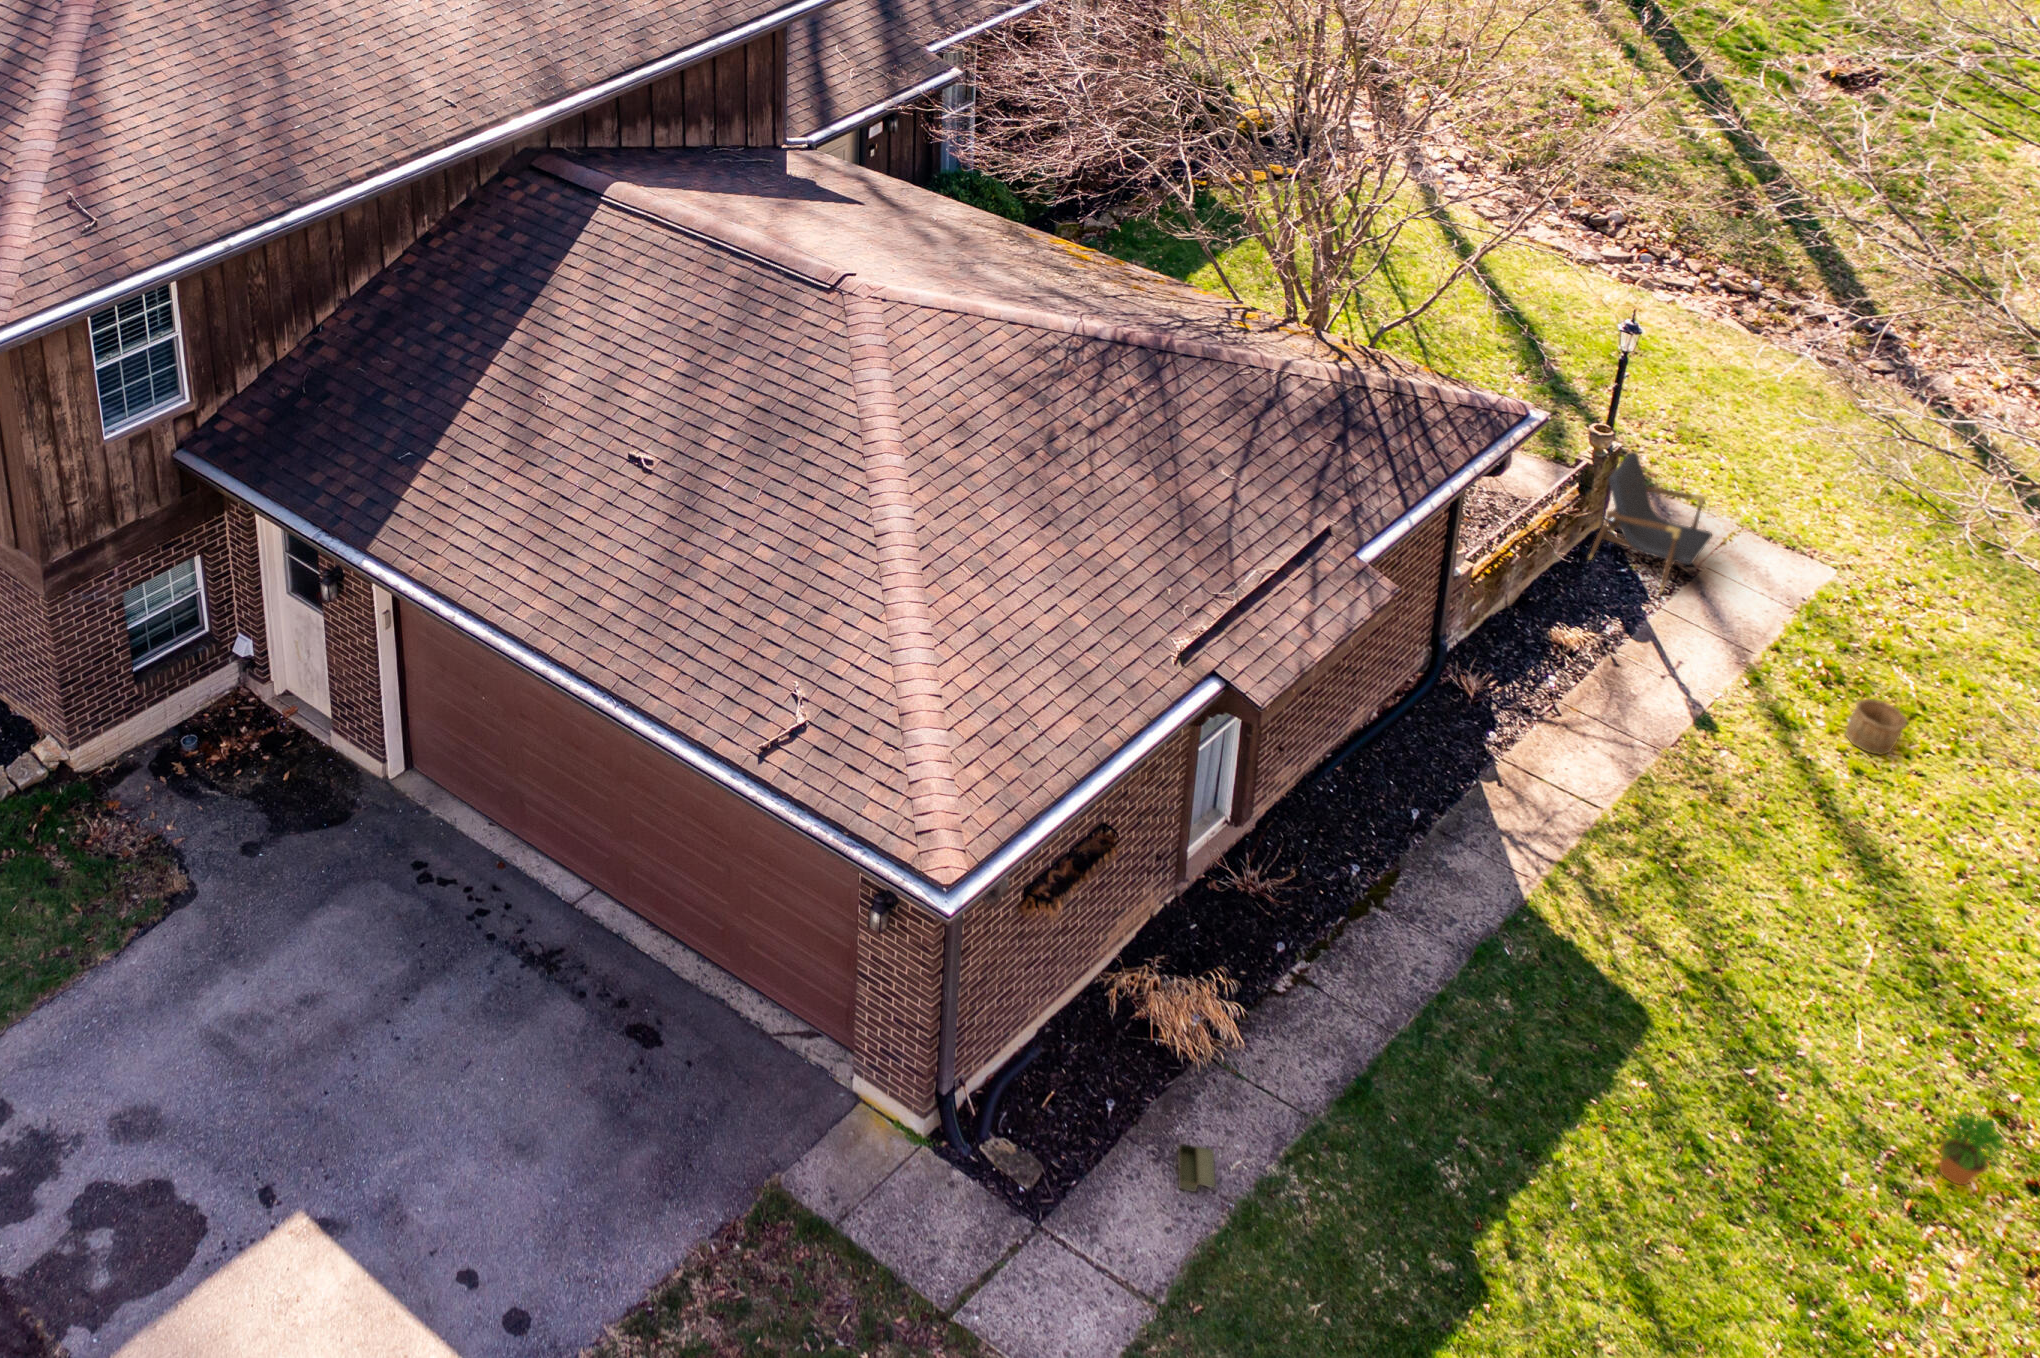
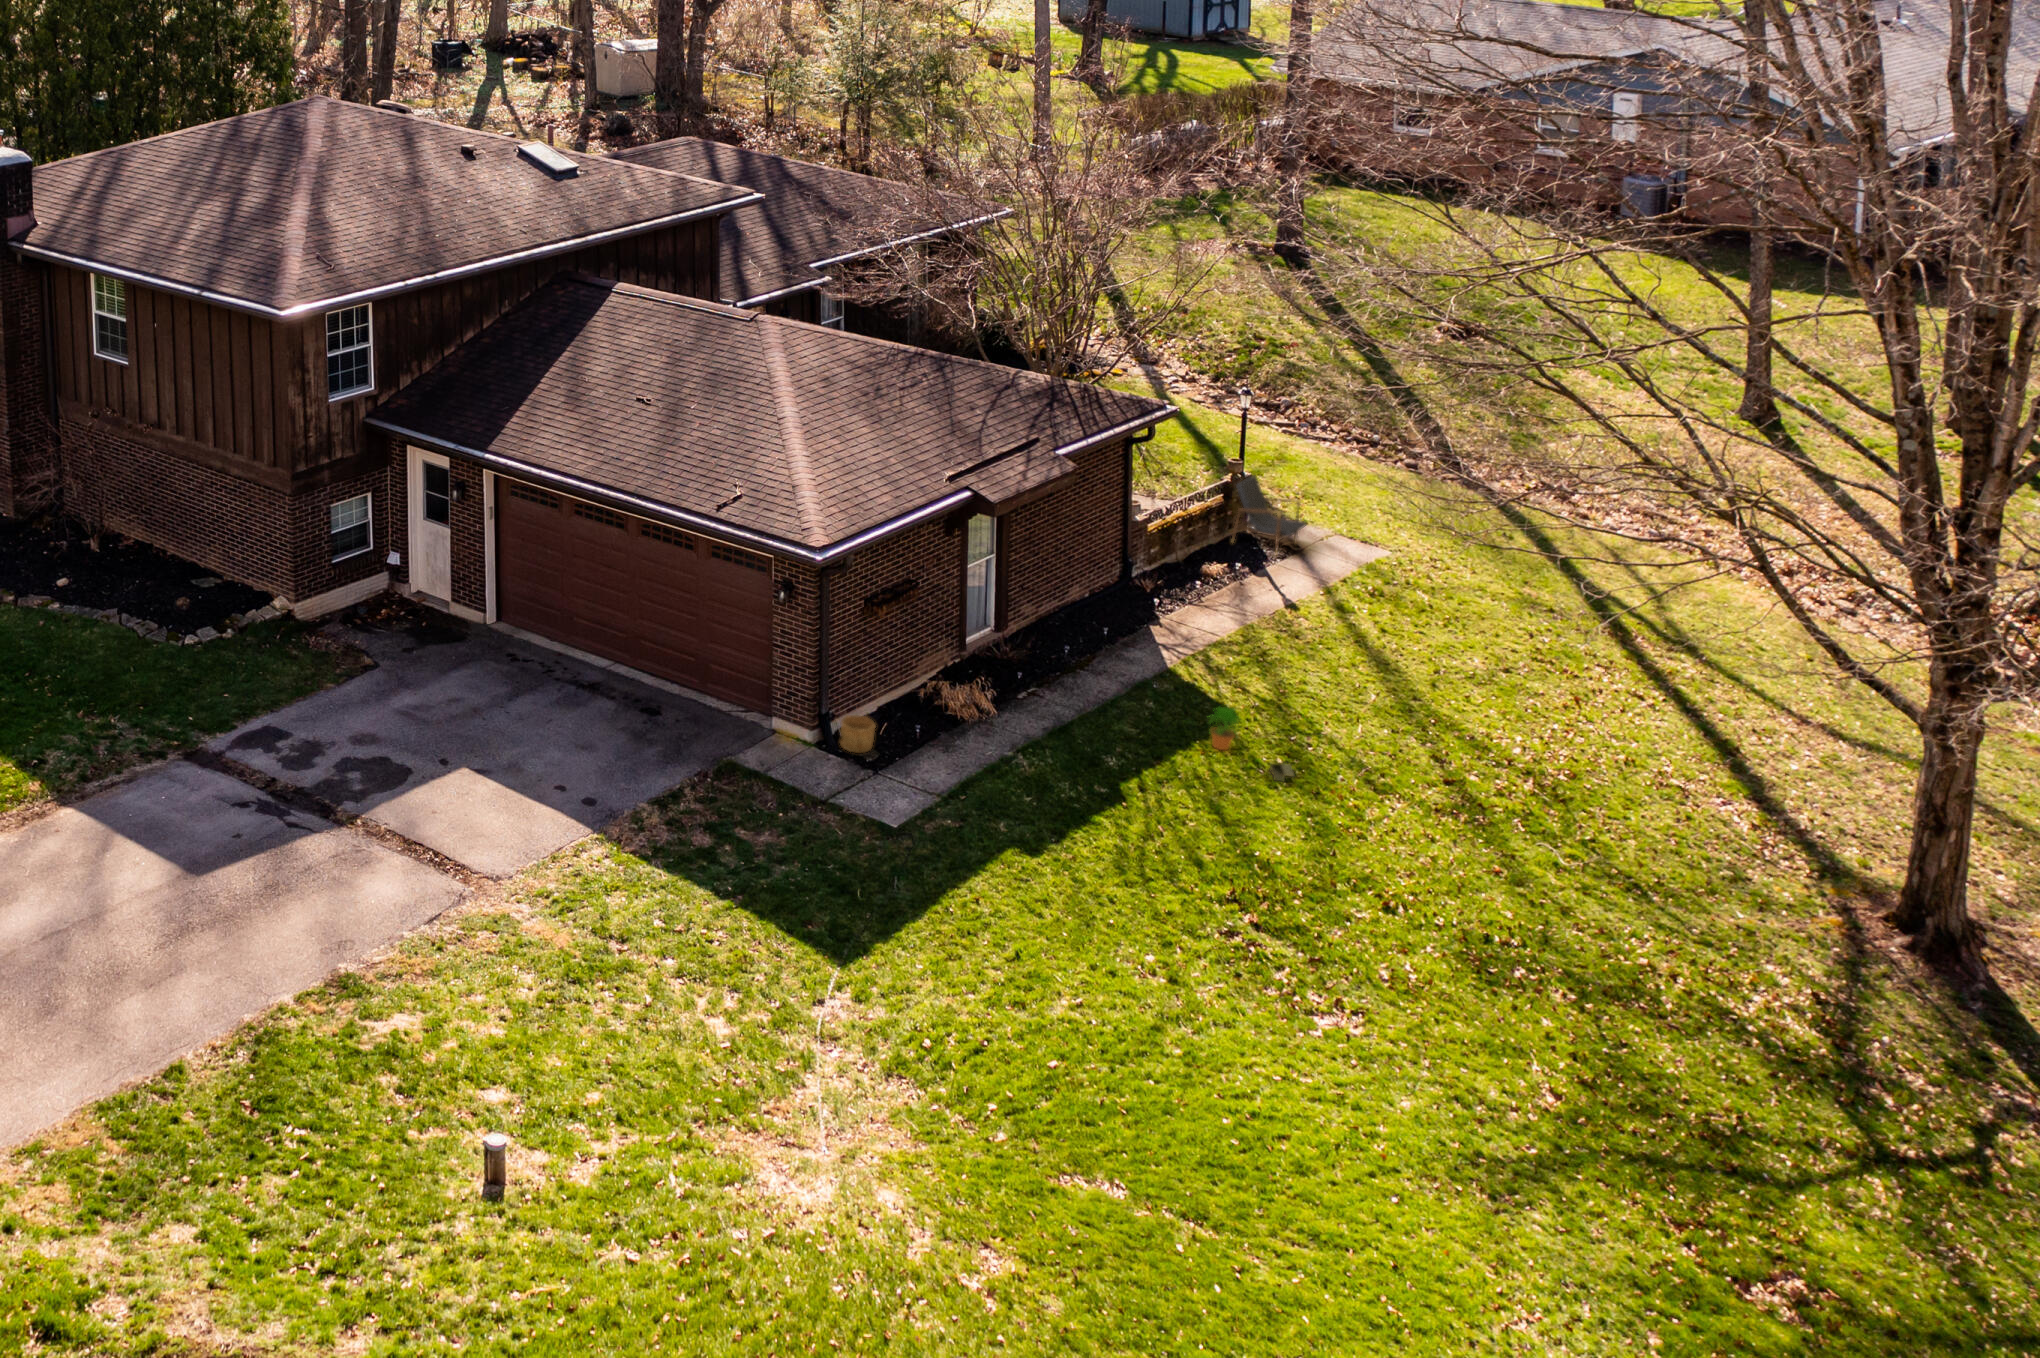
wooden bucket: present [1846,699,1907,755] -> present [840,715,875,753]
potted plant: present [1939,1112,2009,1185] -> present [1208,708,1238,750]
toolbox: present [1176,1144,1215,1192] -> present [1270,763,1294,781]

